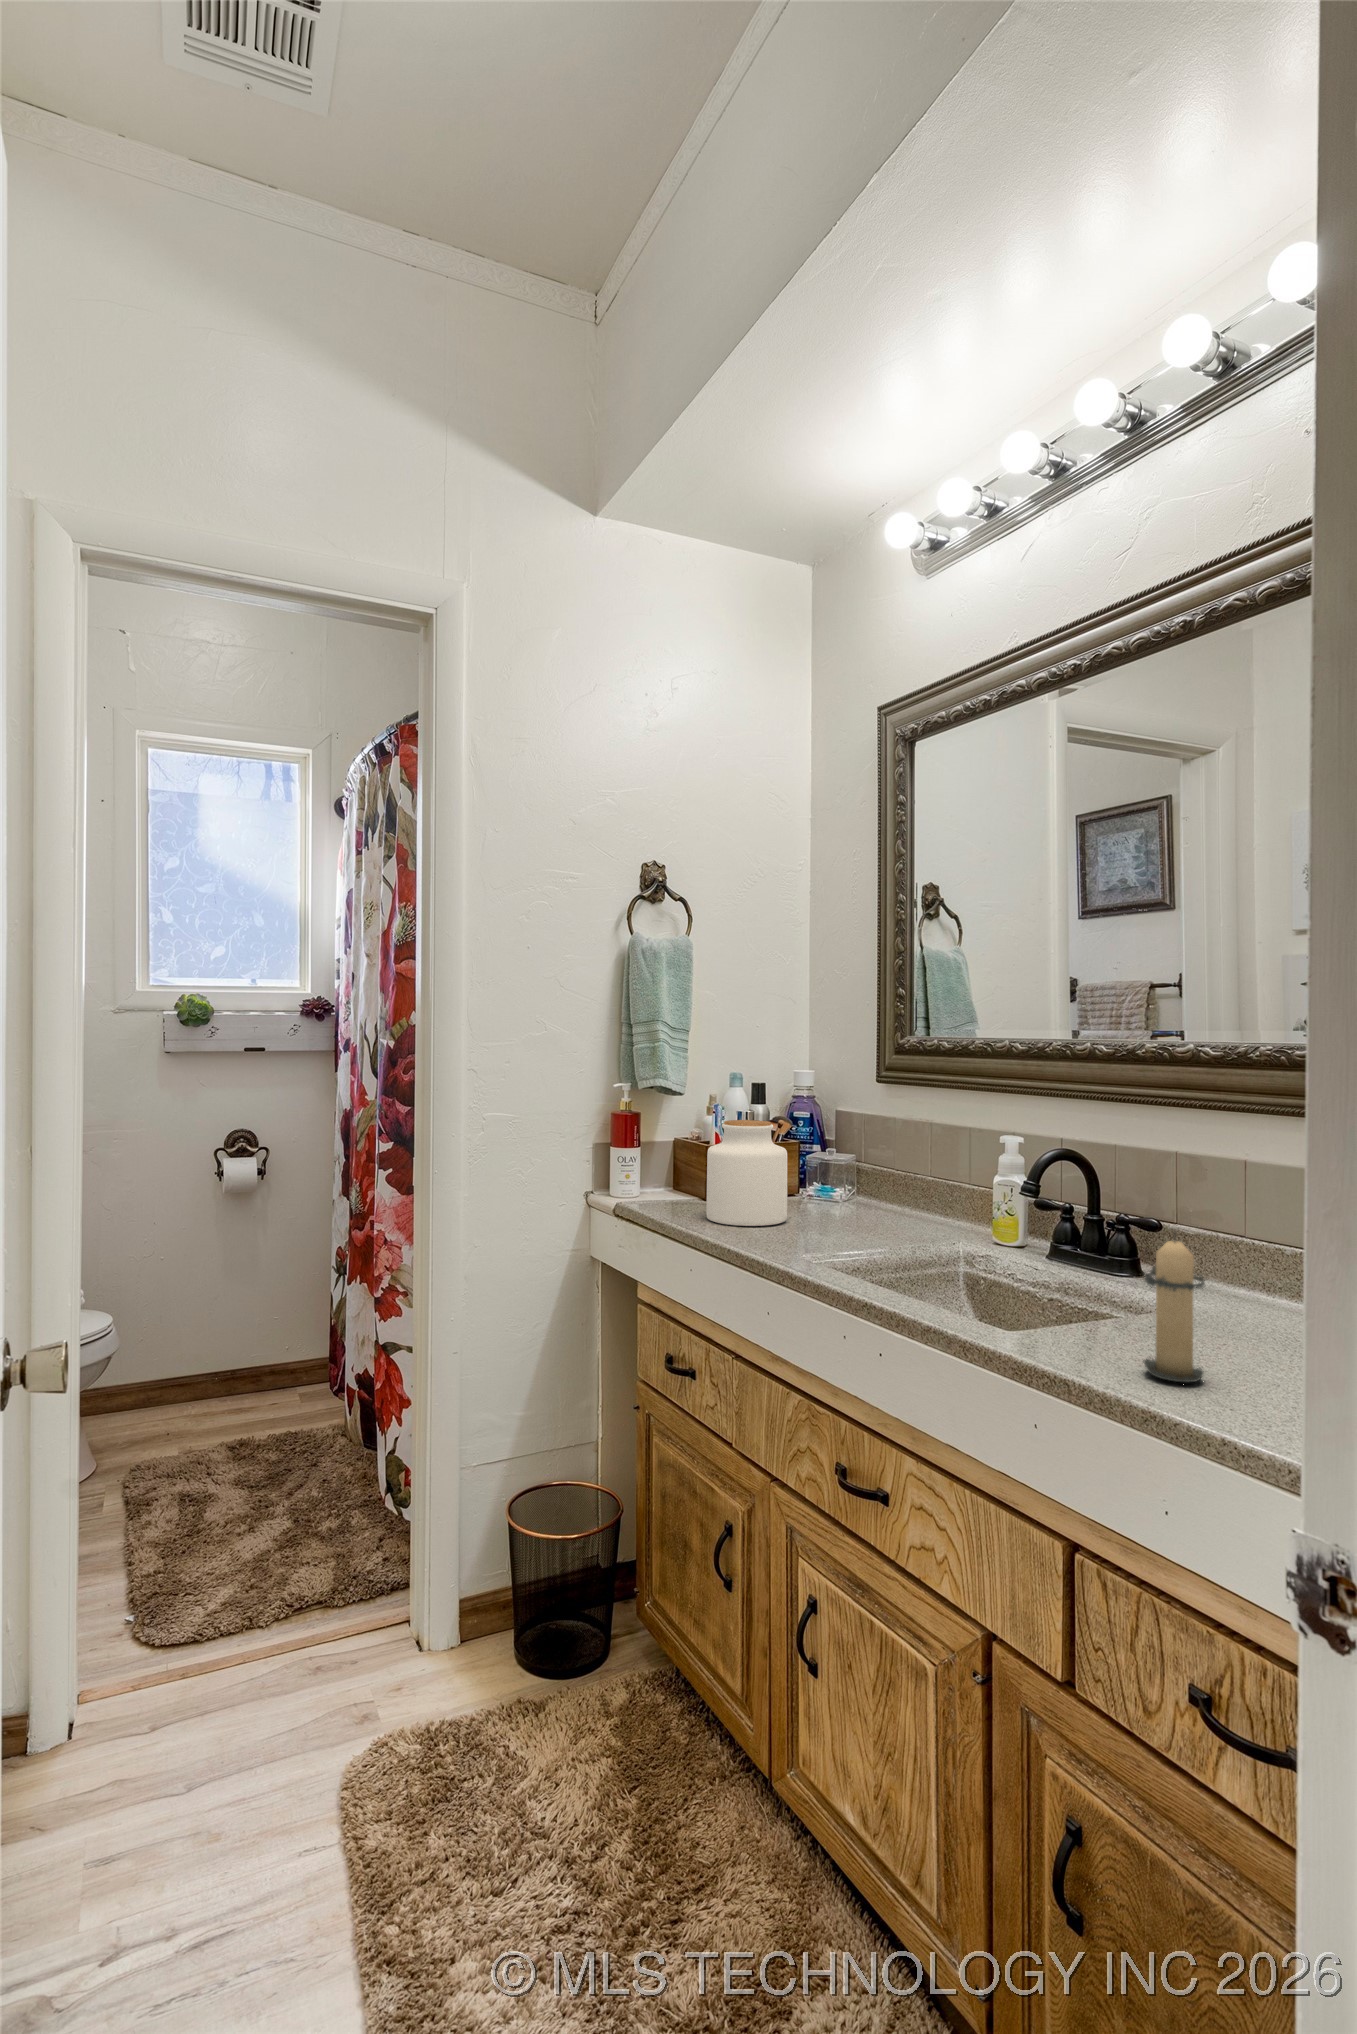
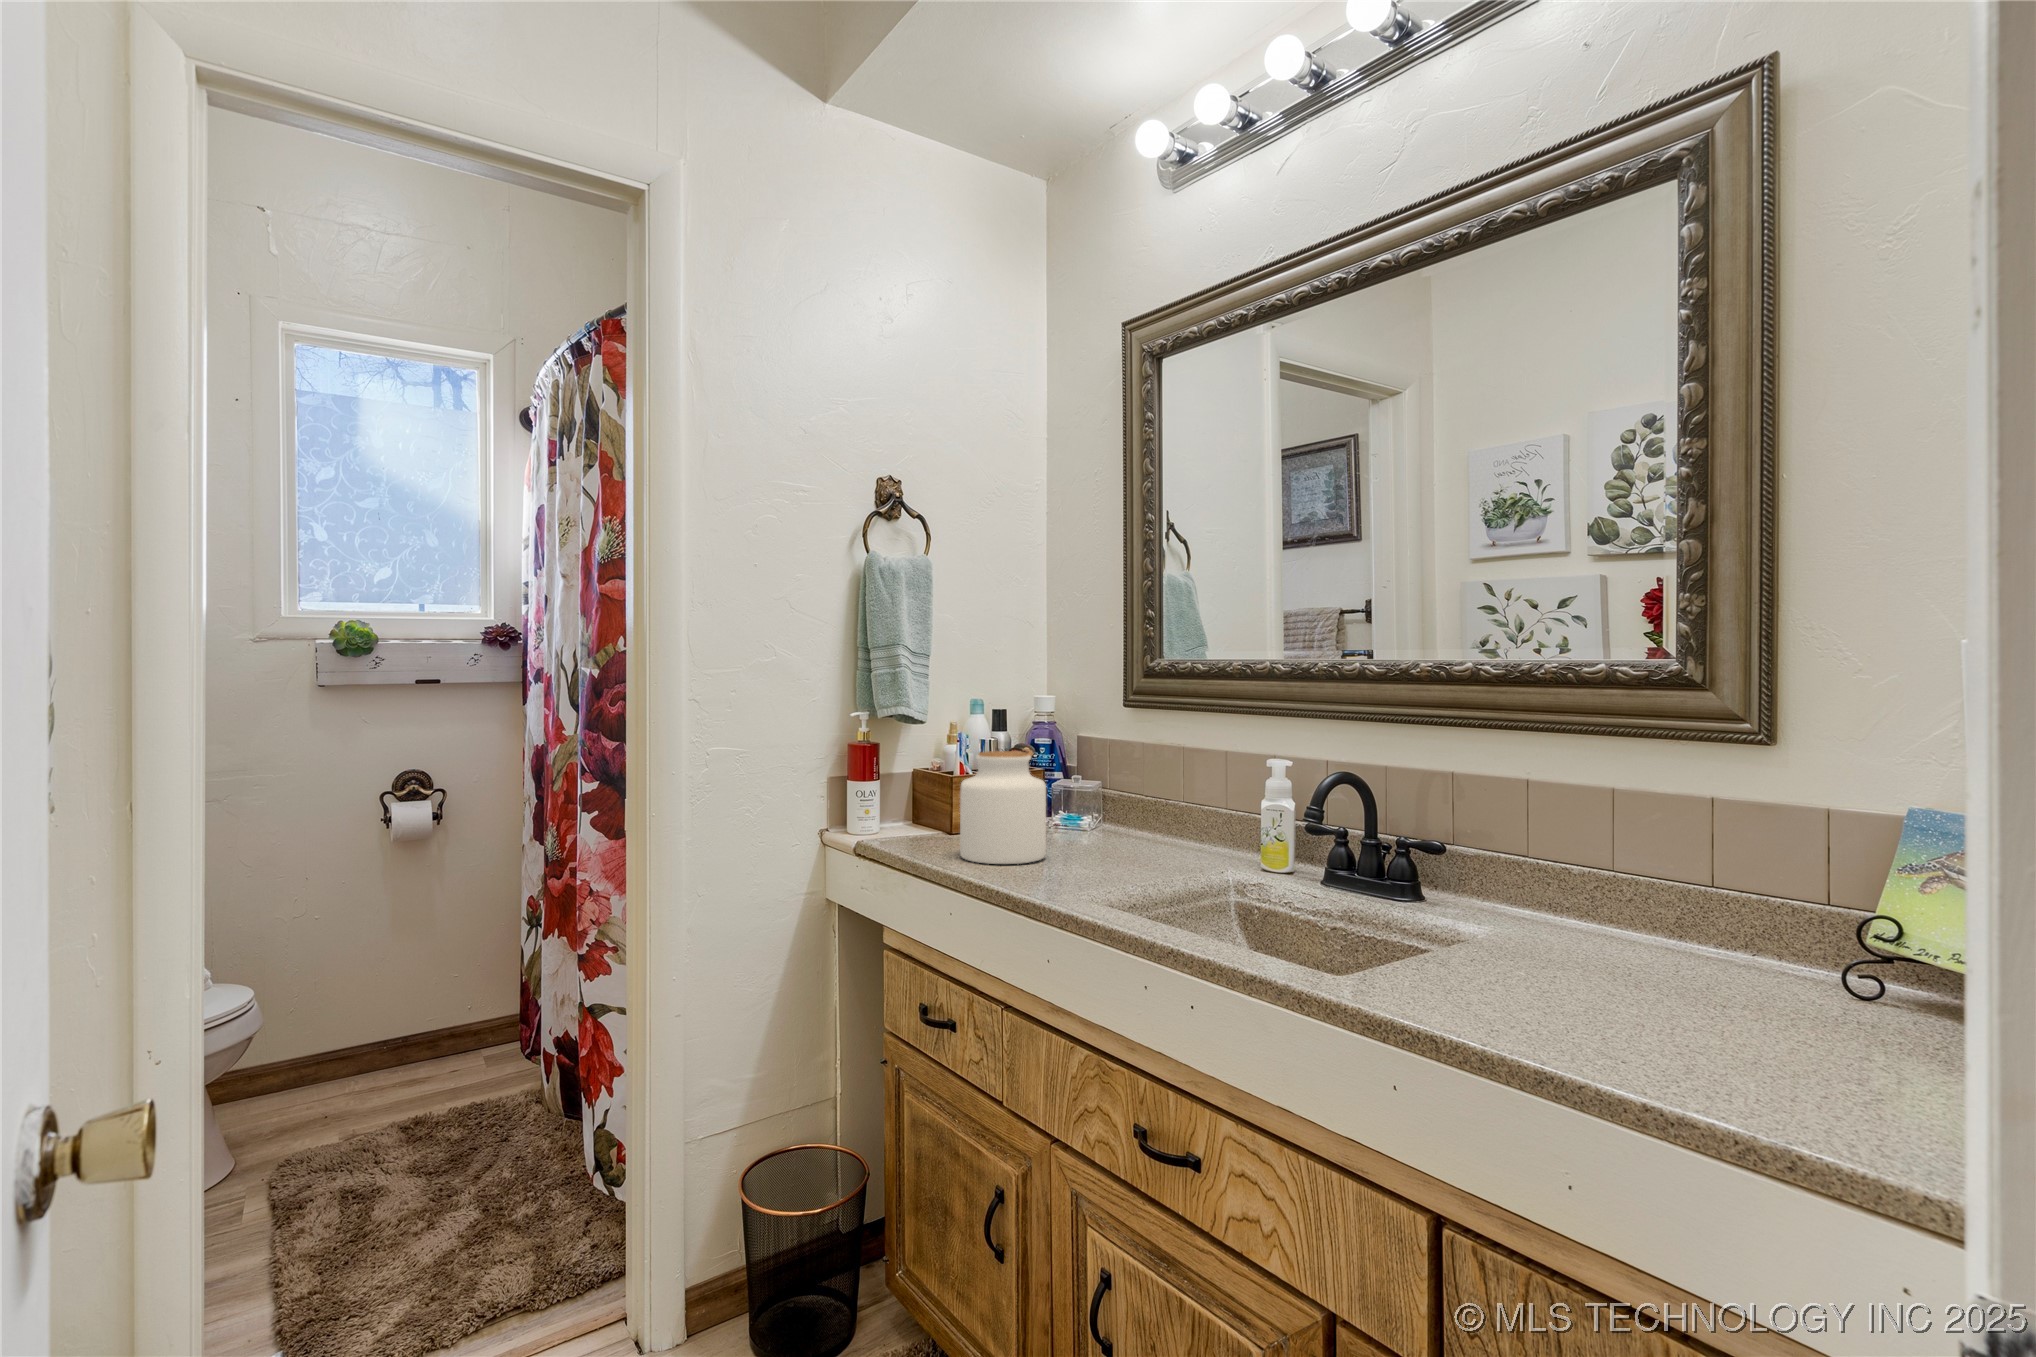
candle: present [1143,1232,1205,1382] -> none [1489,858,1577,1026]

